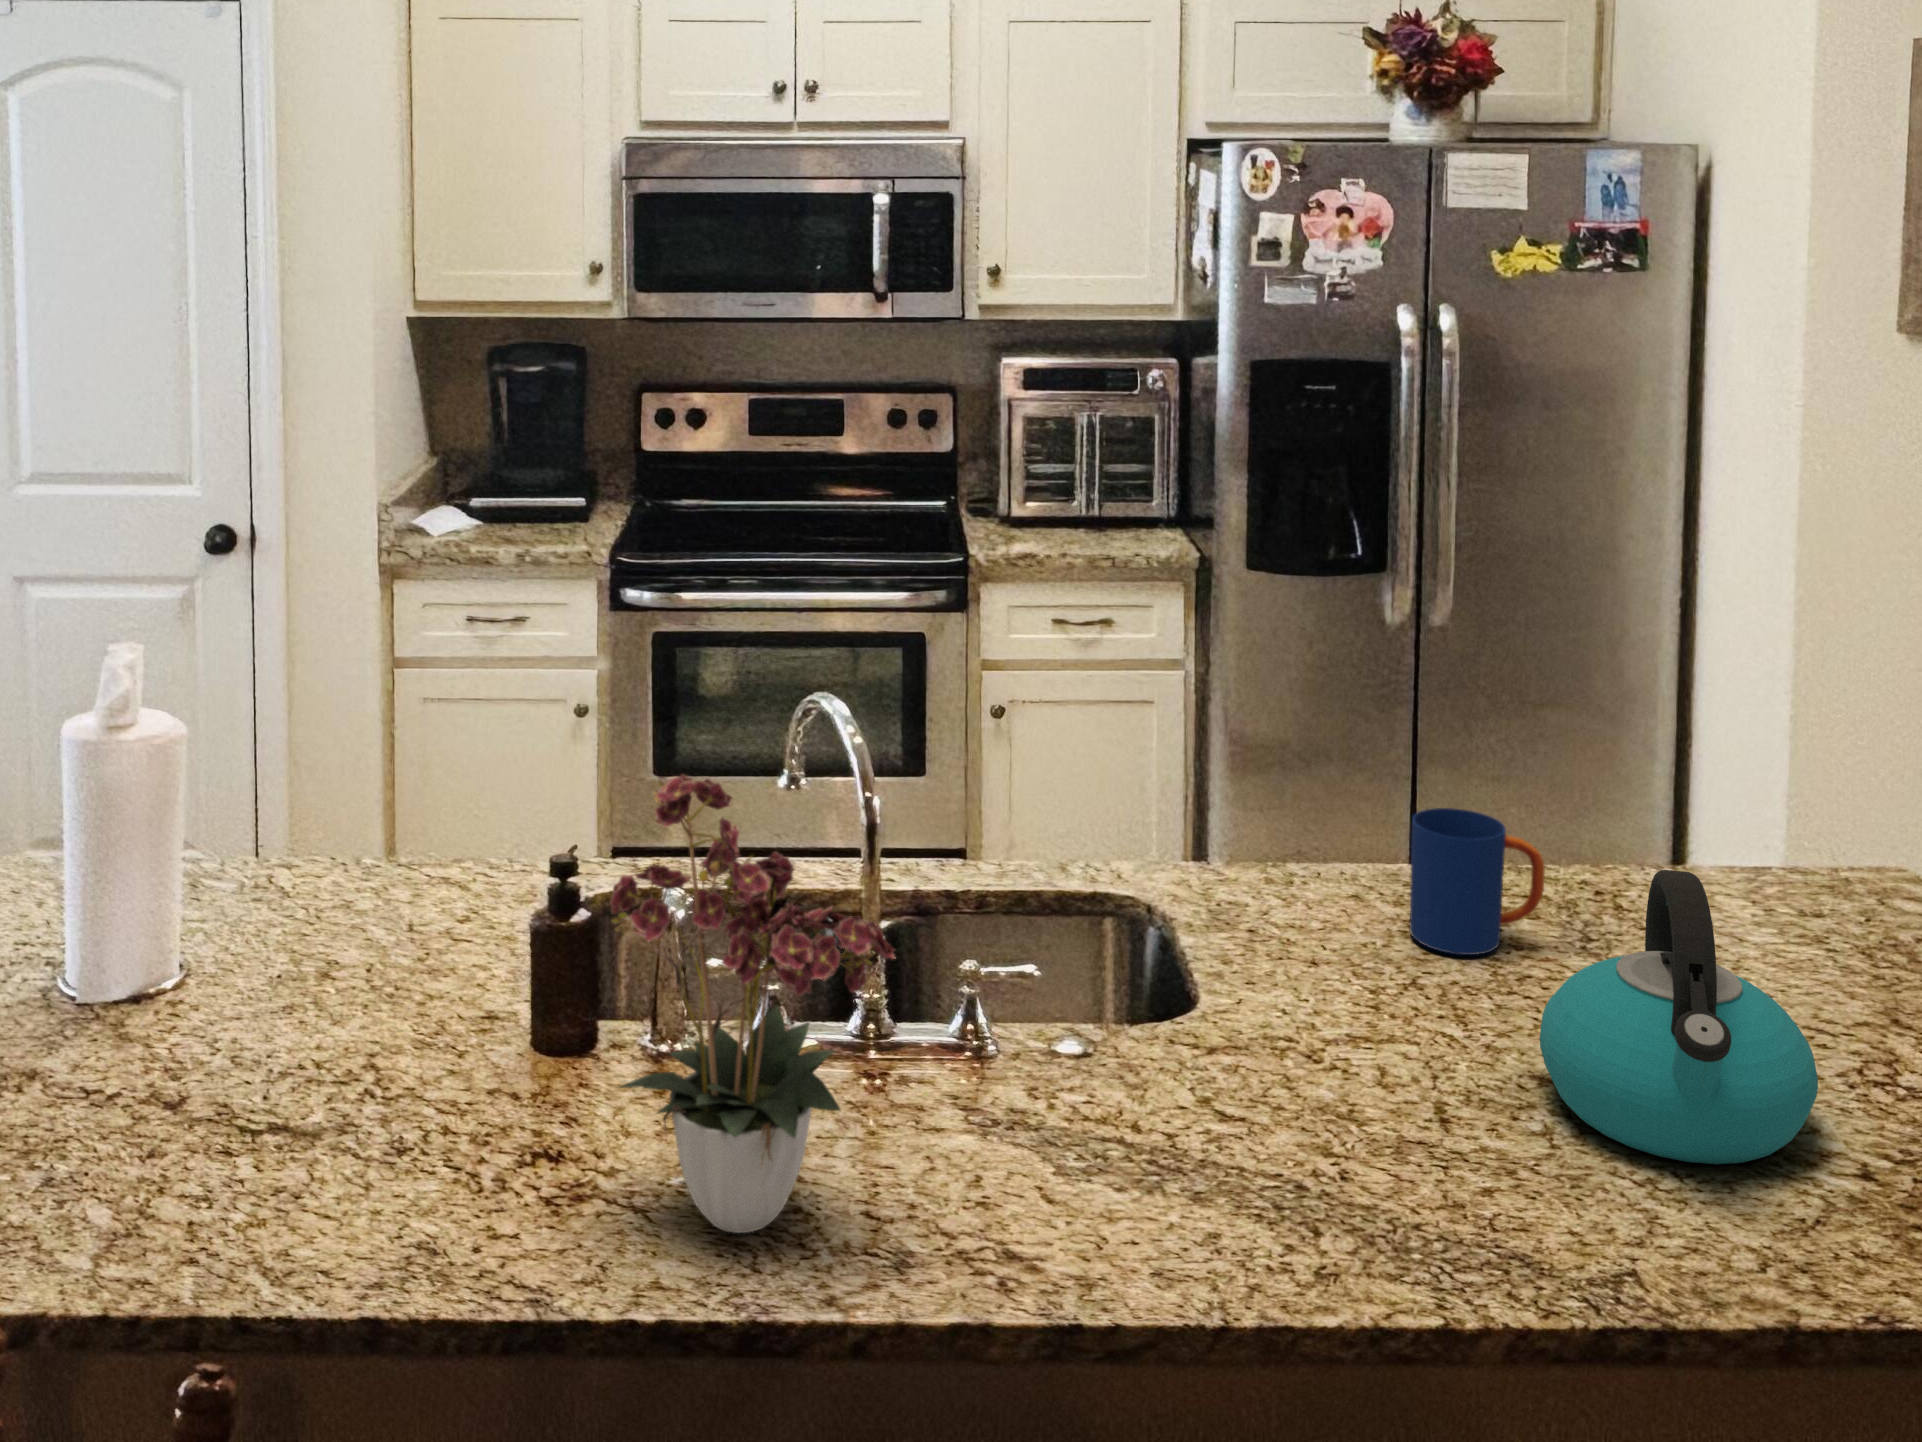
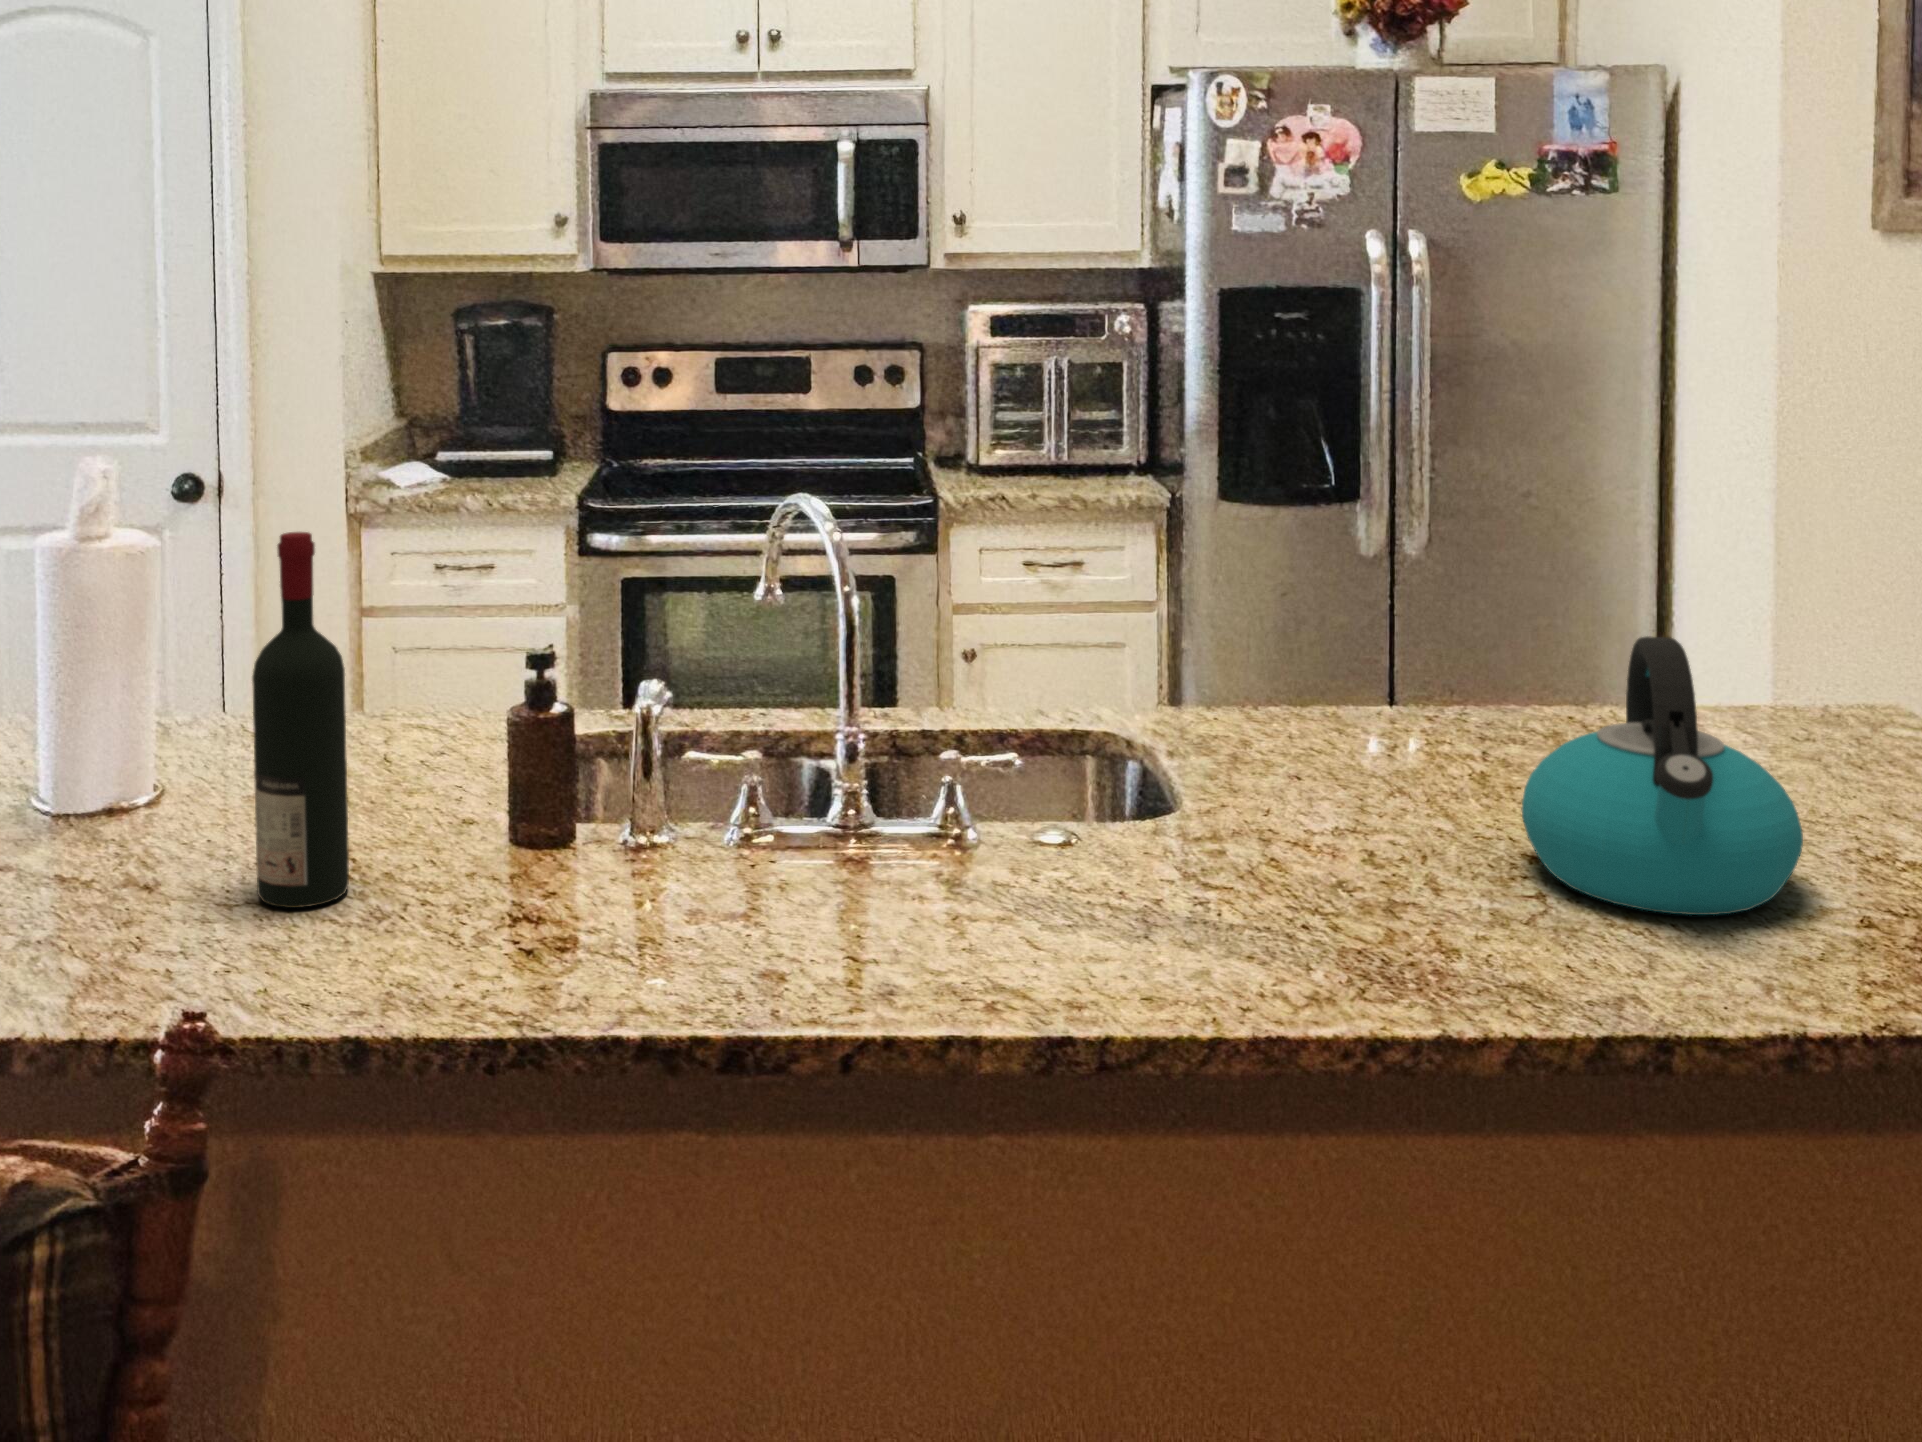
wine bottle: none [273,758,370,1137] -> present [252,532,349,908]
flower arrangement: present [610,774,895,1233] -> none [569,495,893,972]
mug: present [1410,808,1545,955] -> none [1389,630,1524,769]

